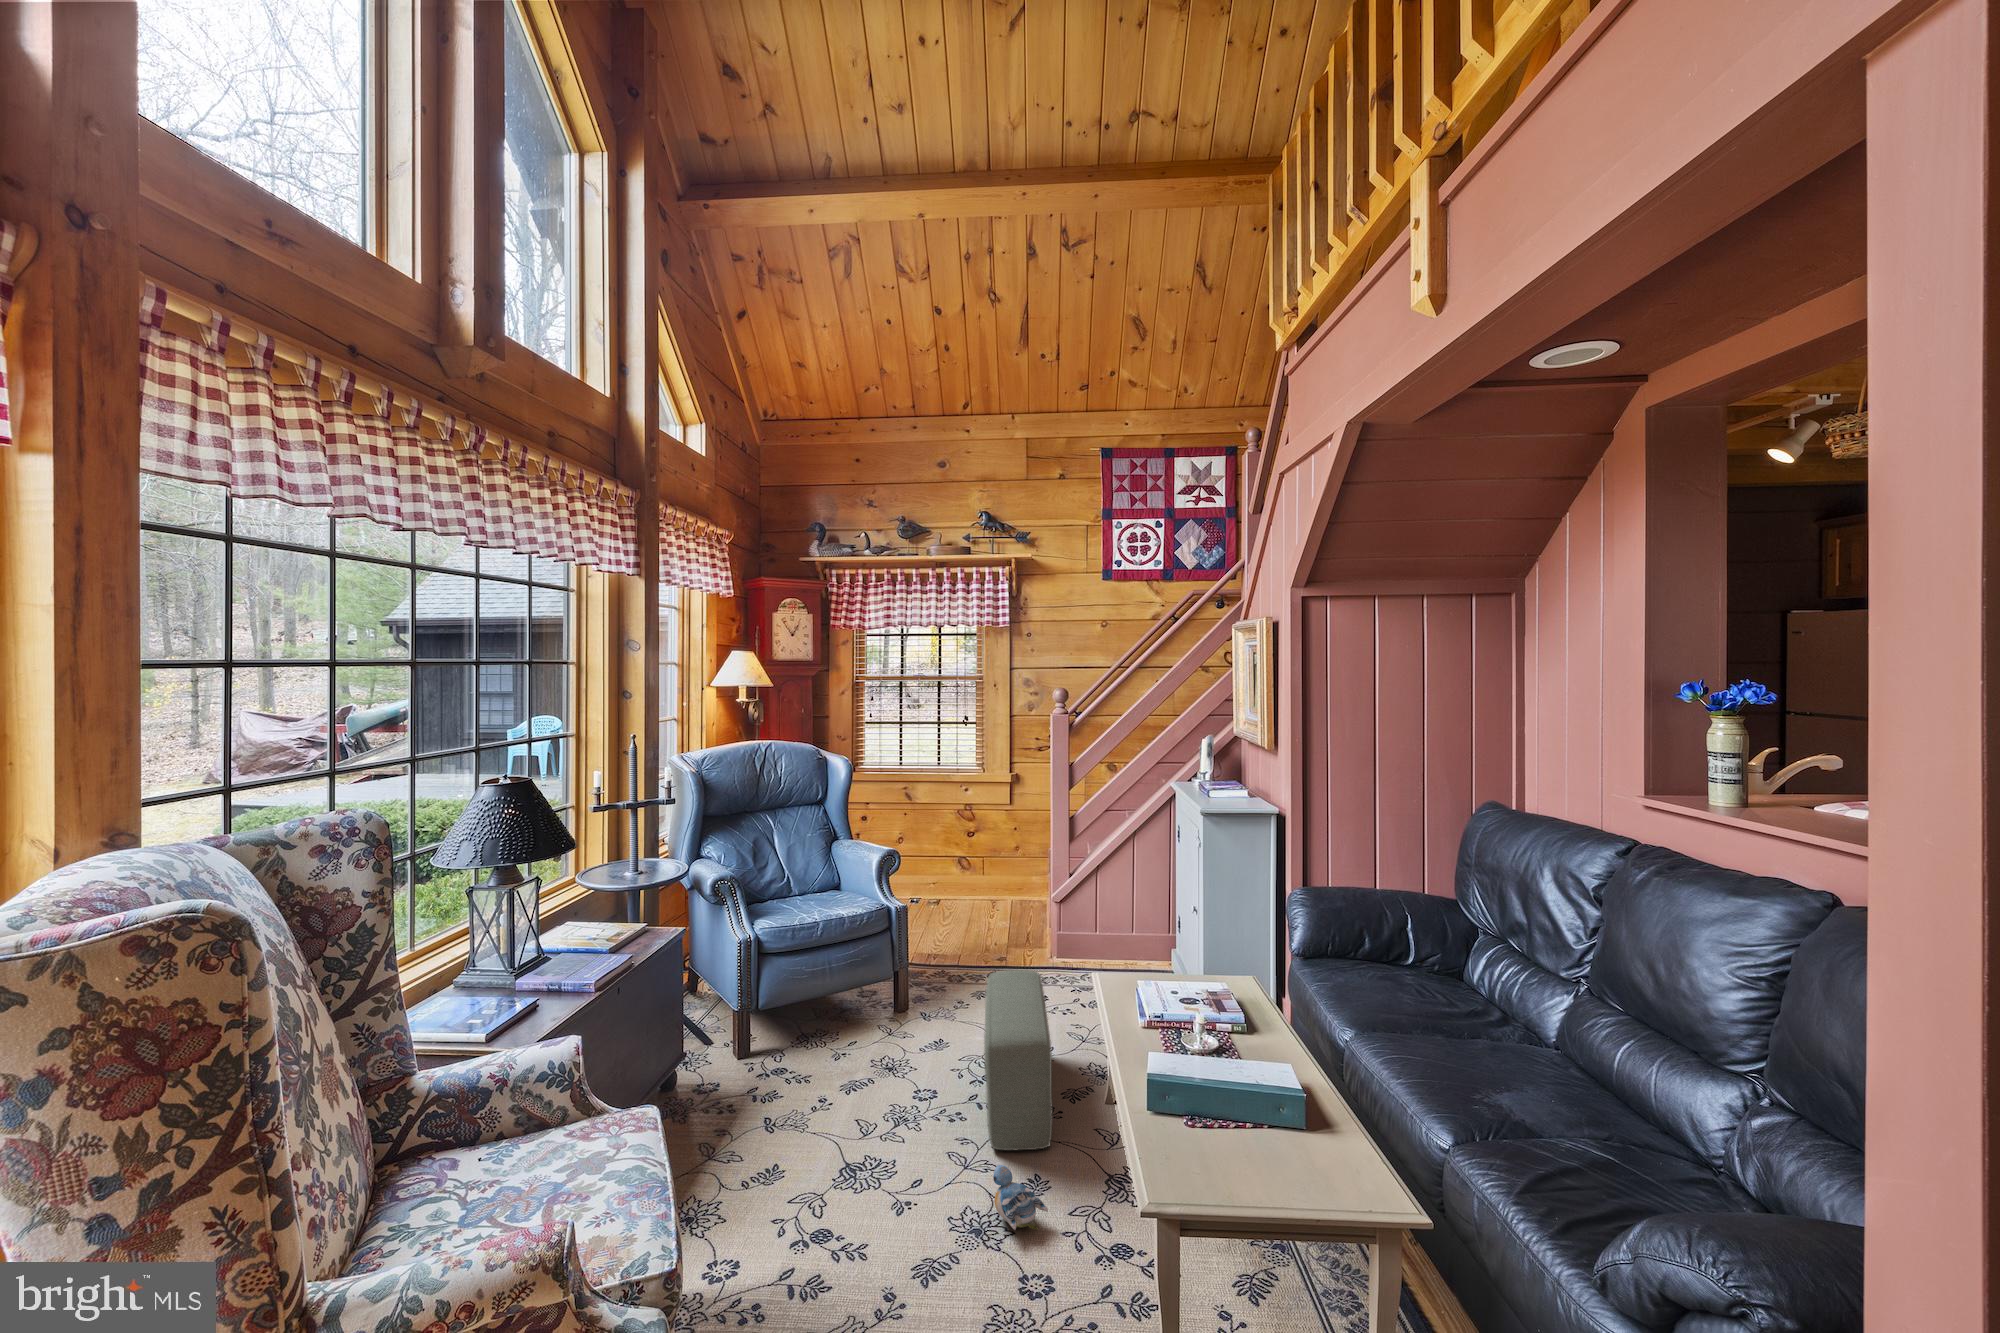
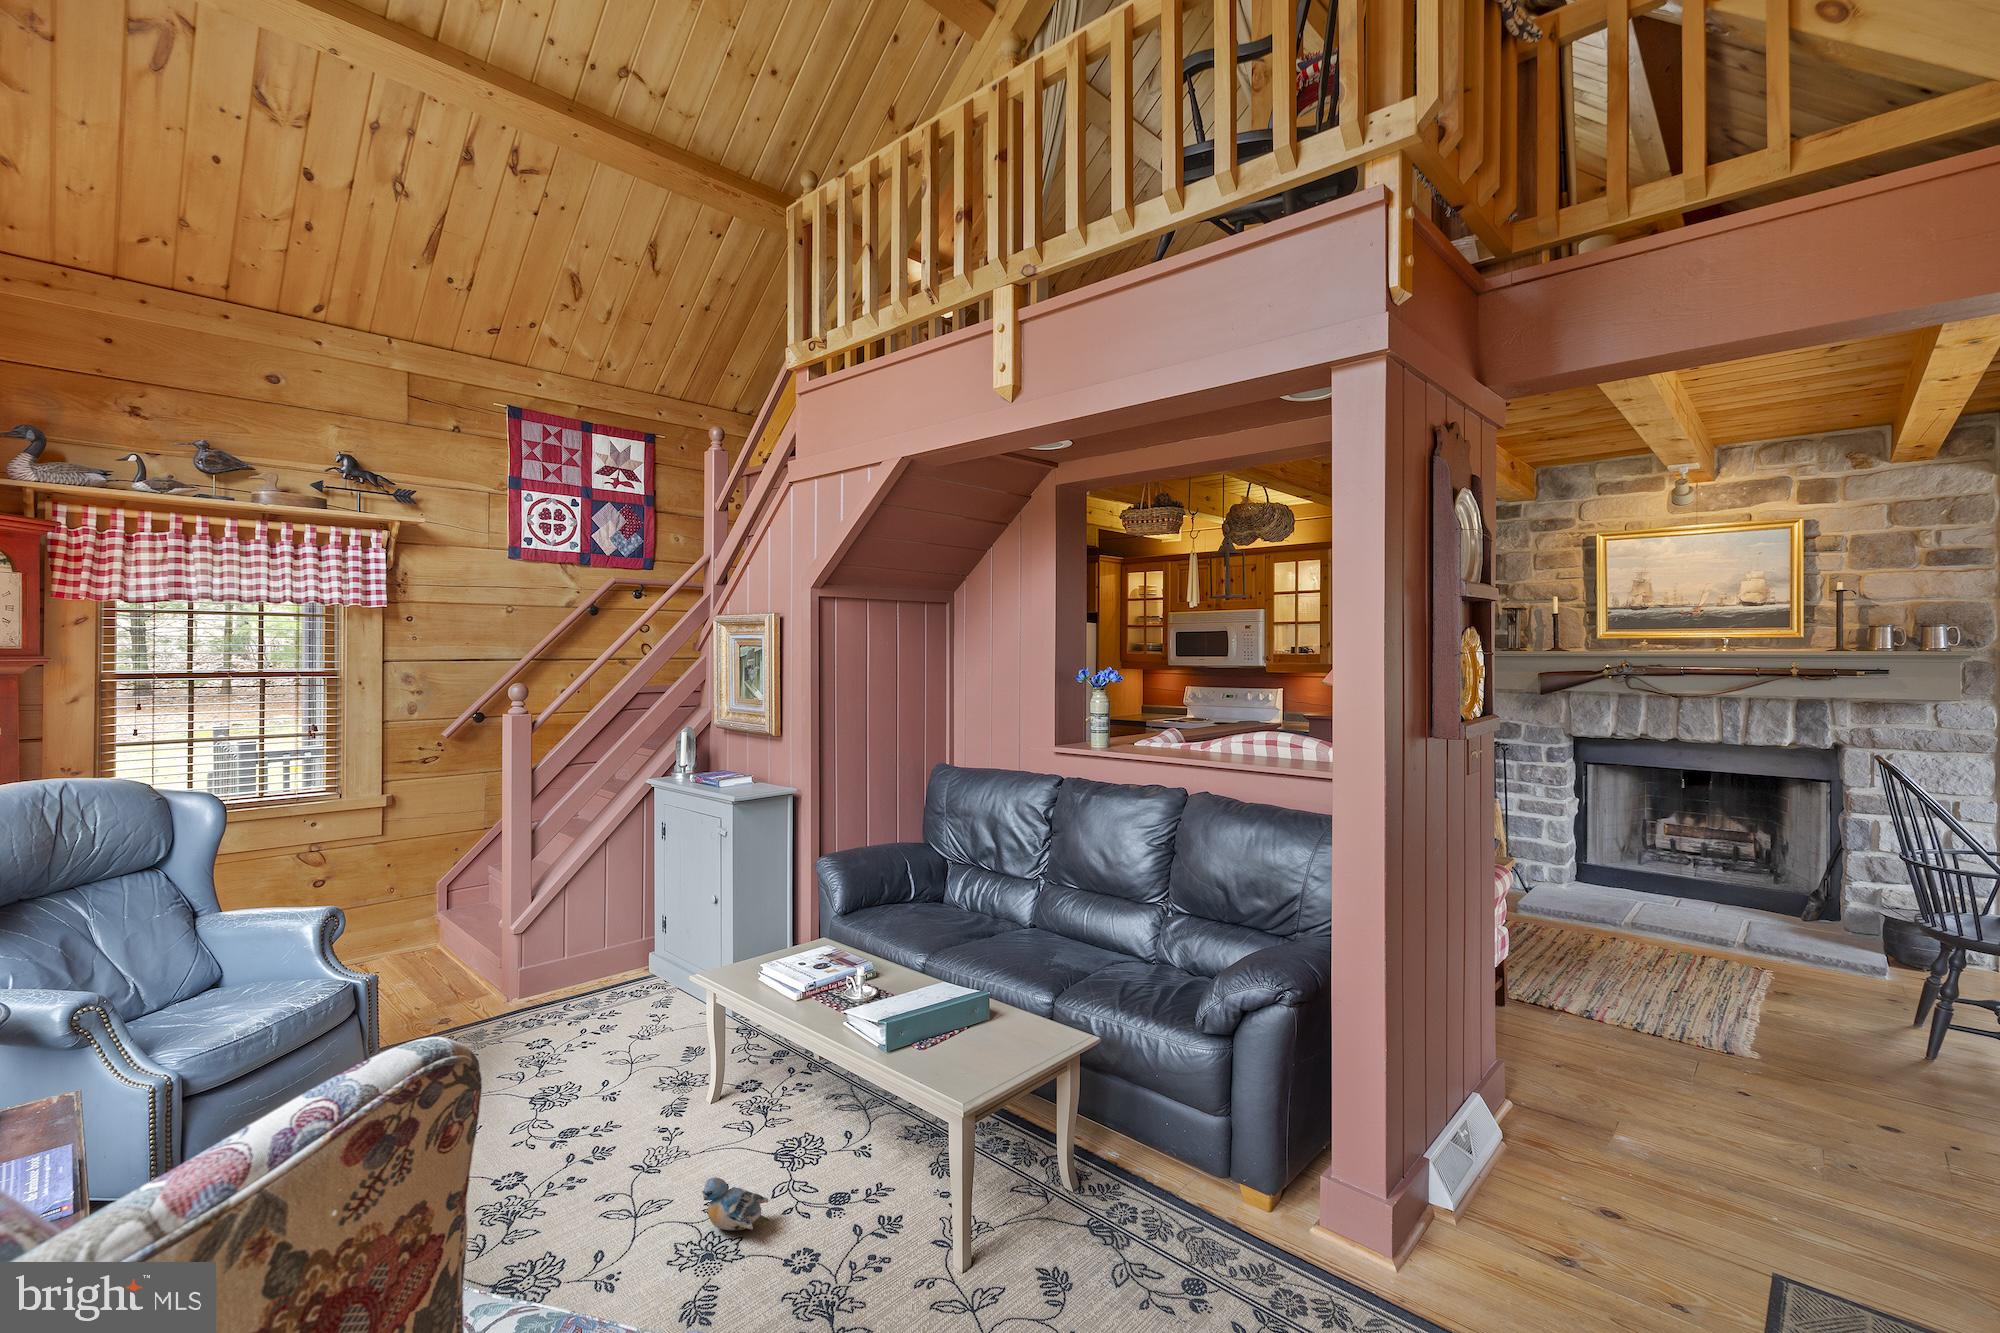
pouf: present [984,970,1052,1150] -> none [551,995,707,1183]

